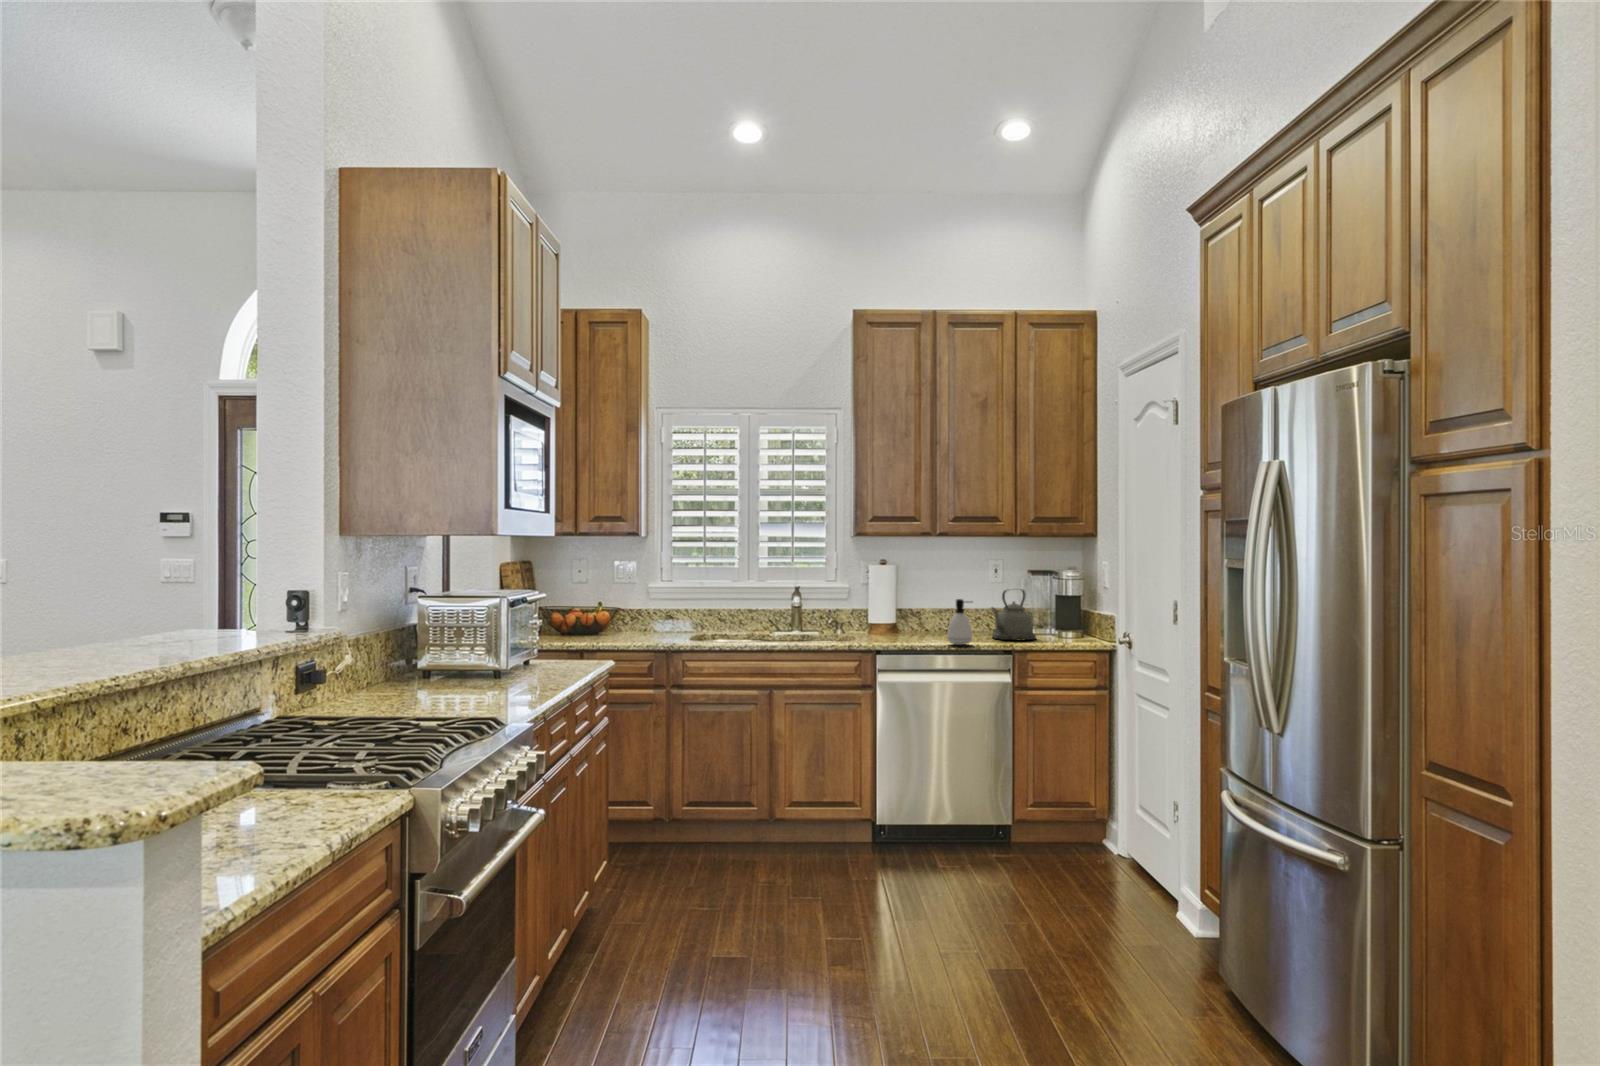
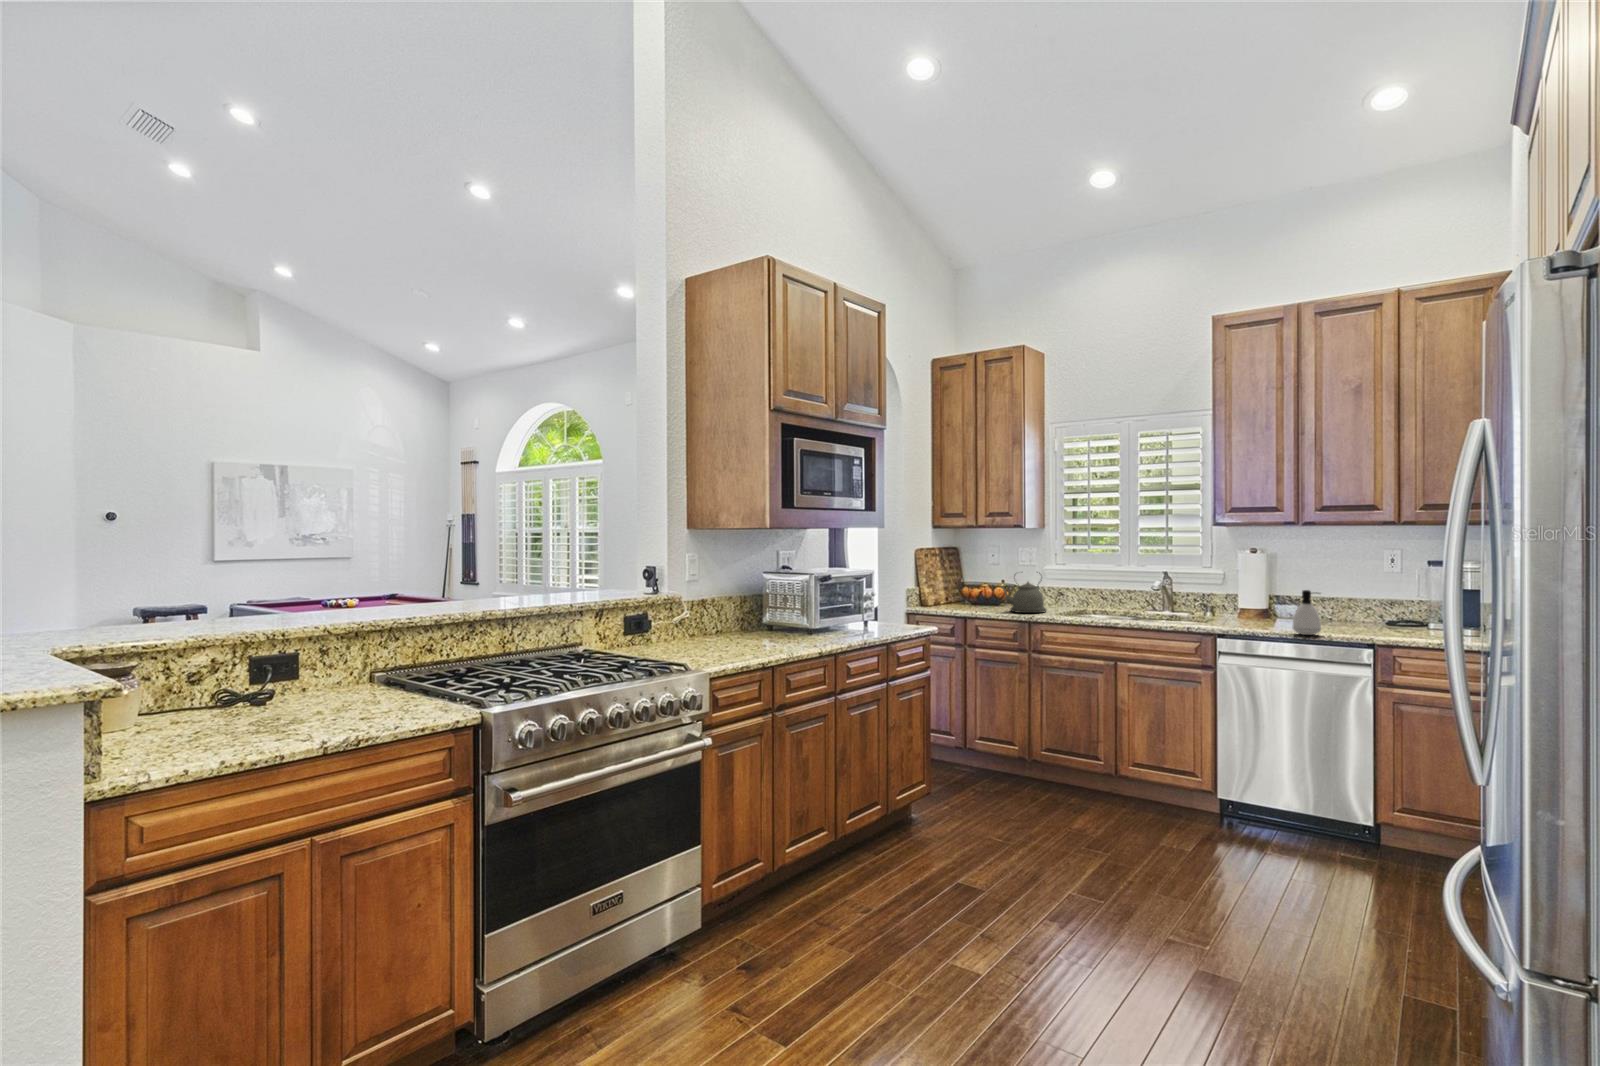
kettle: present [992,589,1036,640] -> present [1000,573,1046,613]

